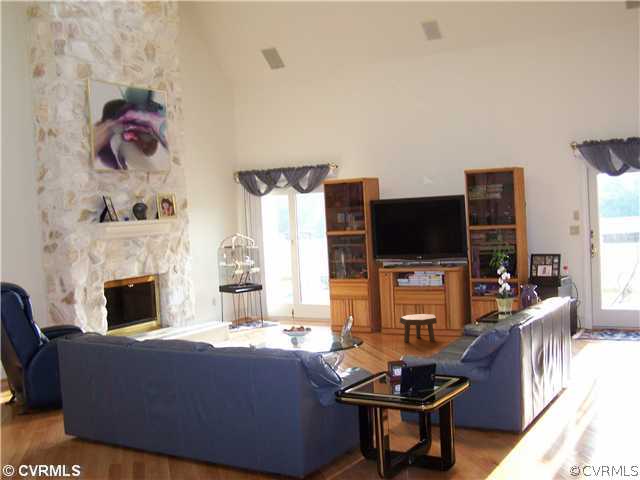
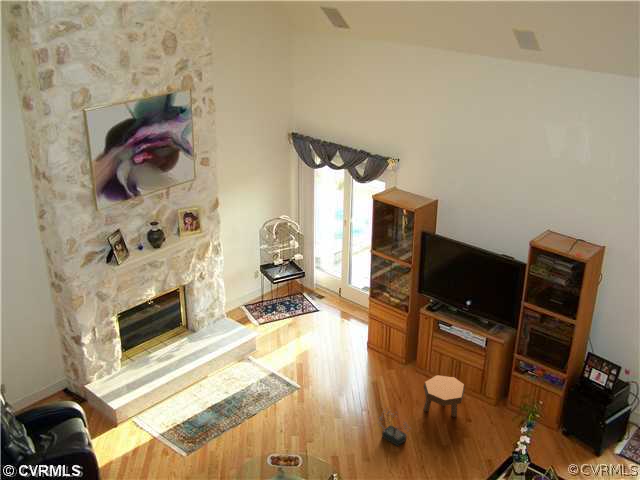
decorative plant: none [369,324,402,354] -> present [378,408,407,446]

